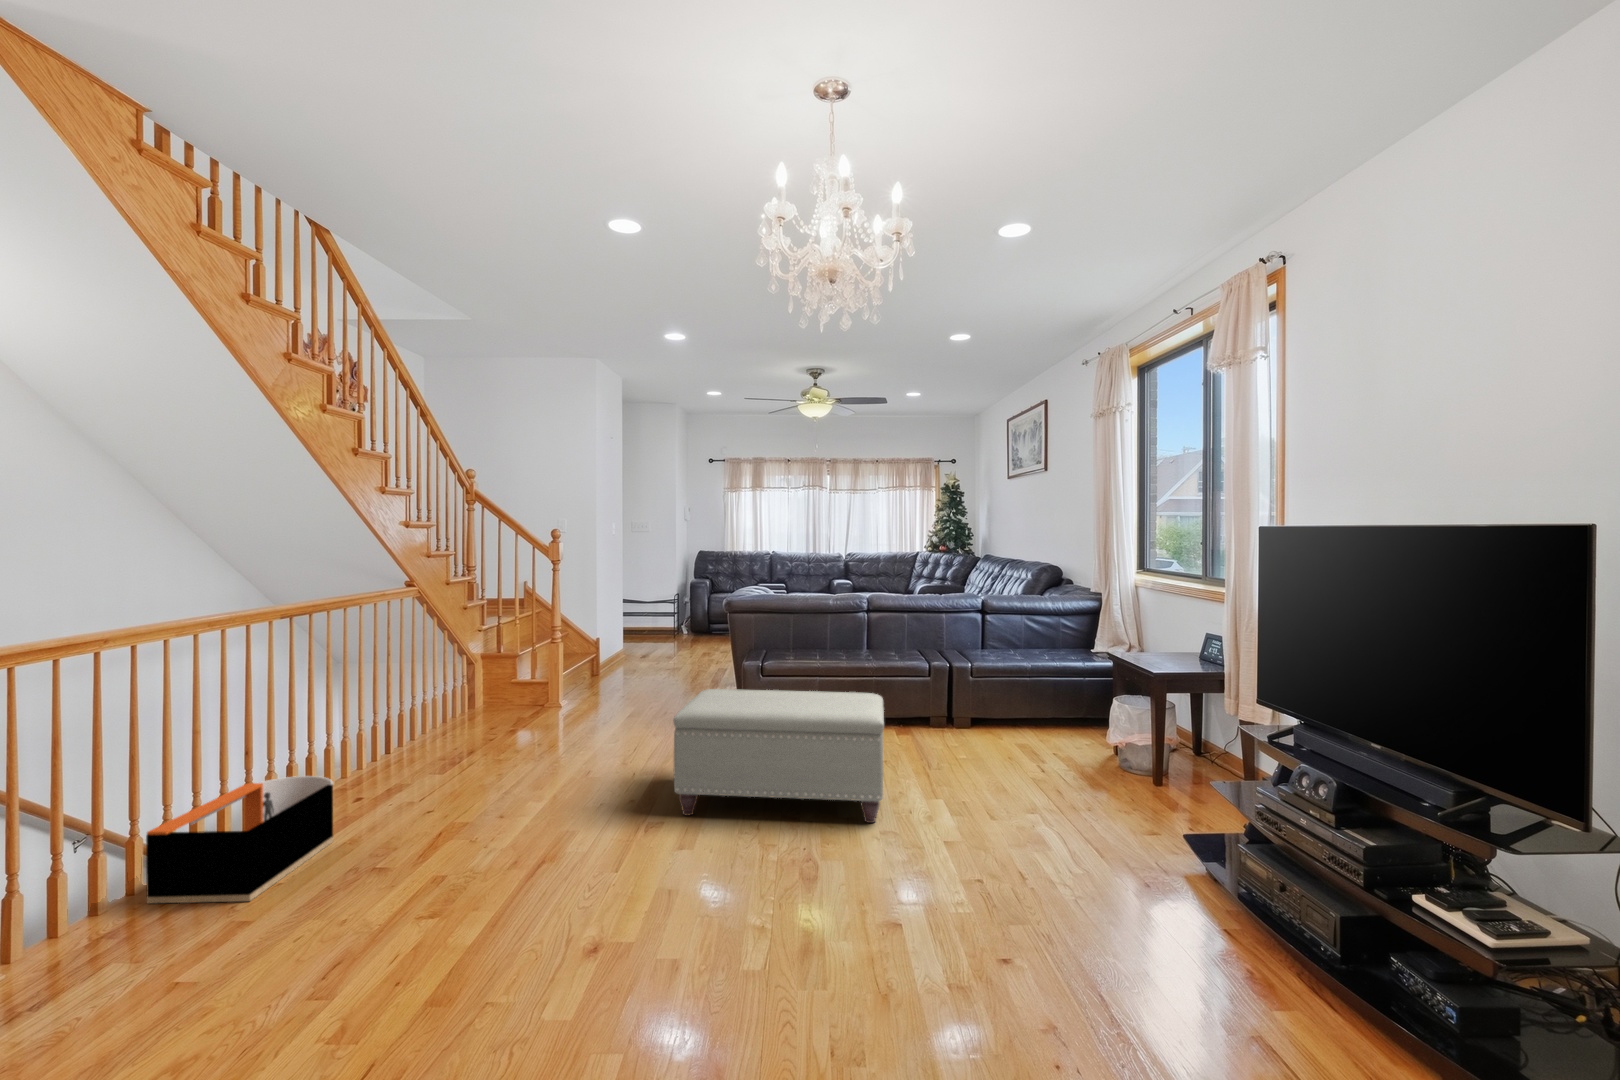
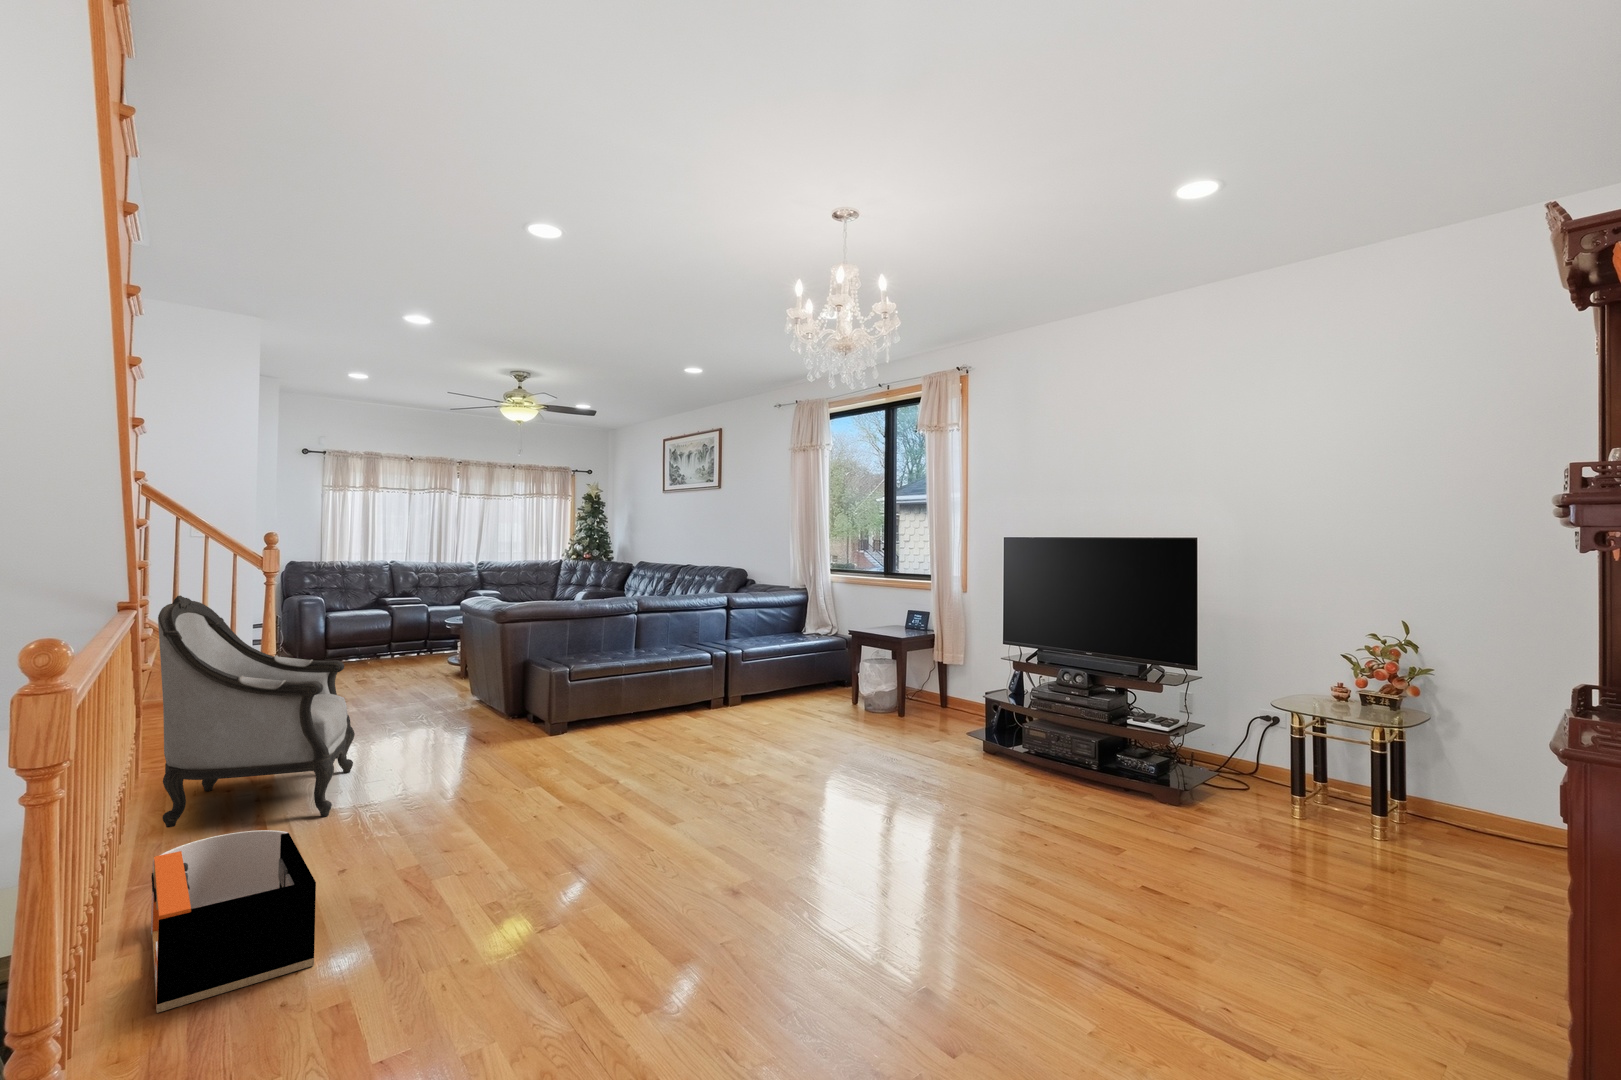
armchair: none [389,584,559,773] -> present [158,596,355,828]
ottoman: present [673,689,884,823] -> none [593,672,794,798]

